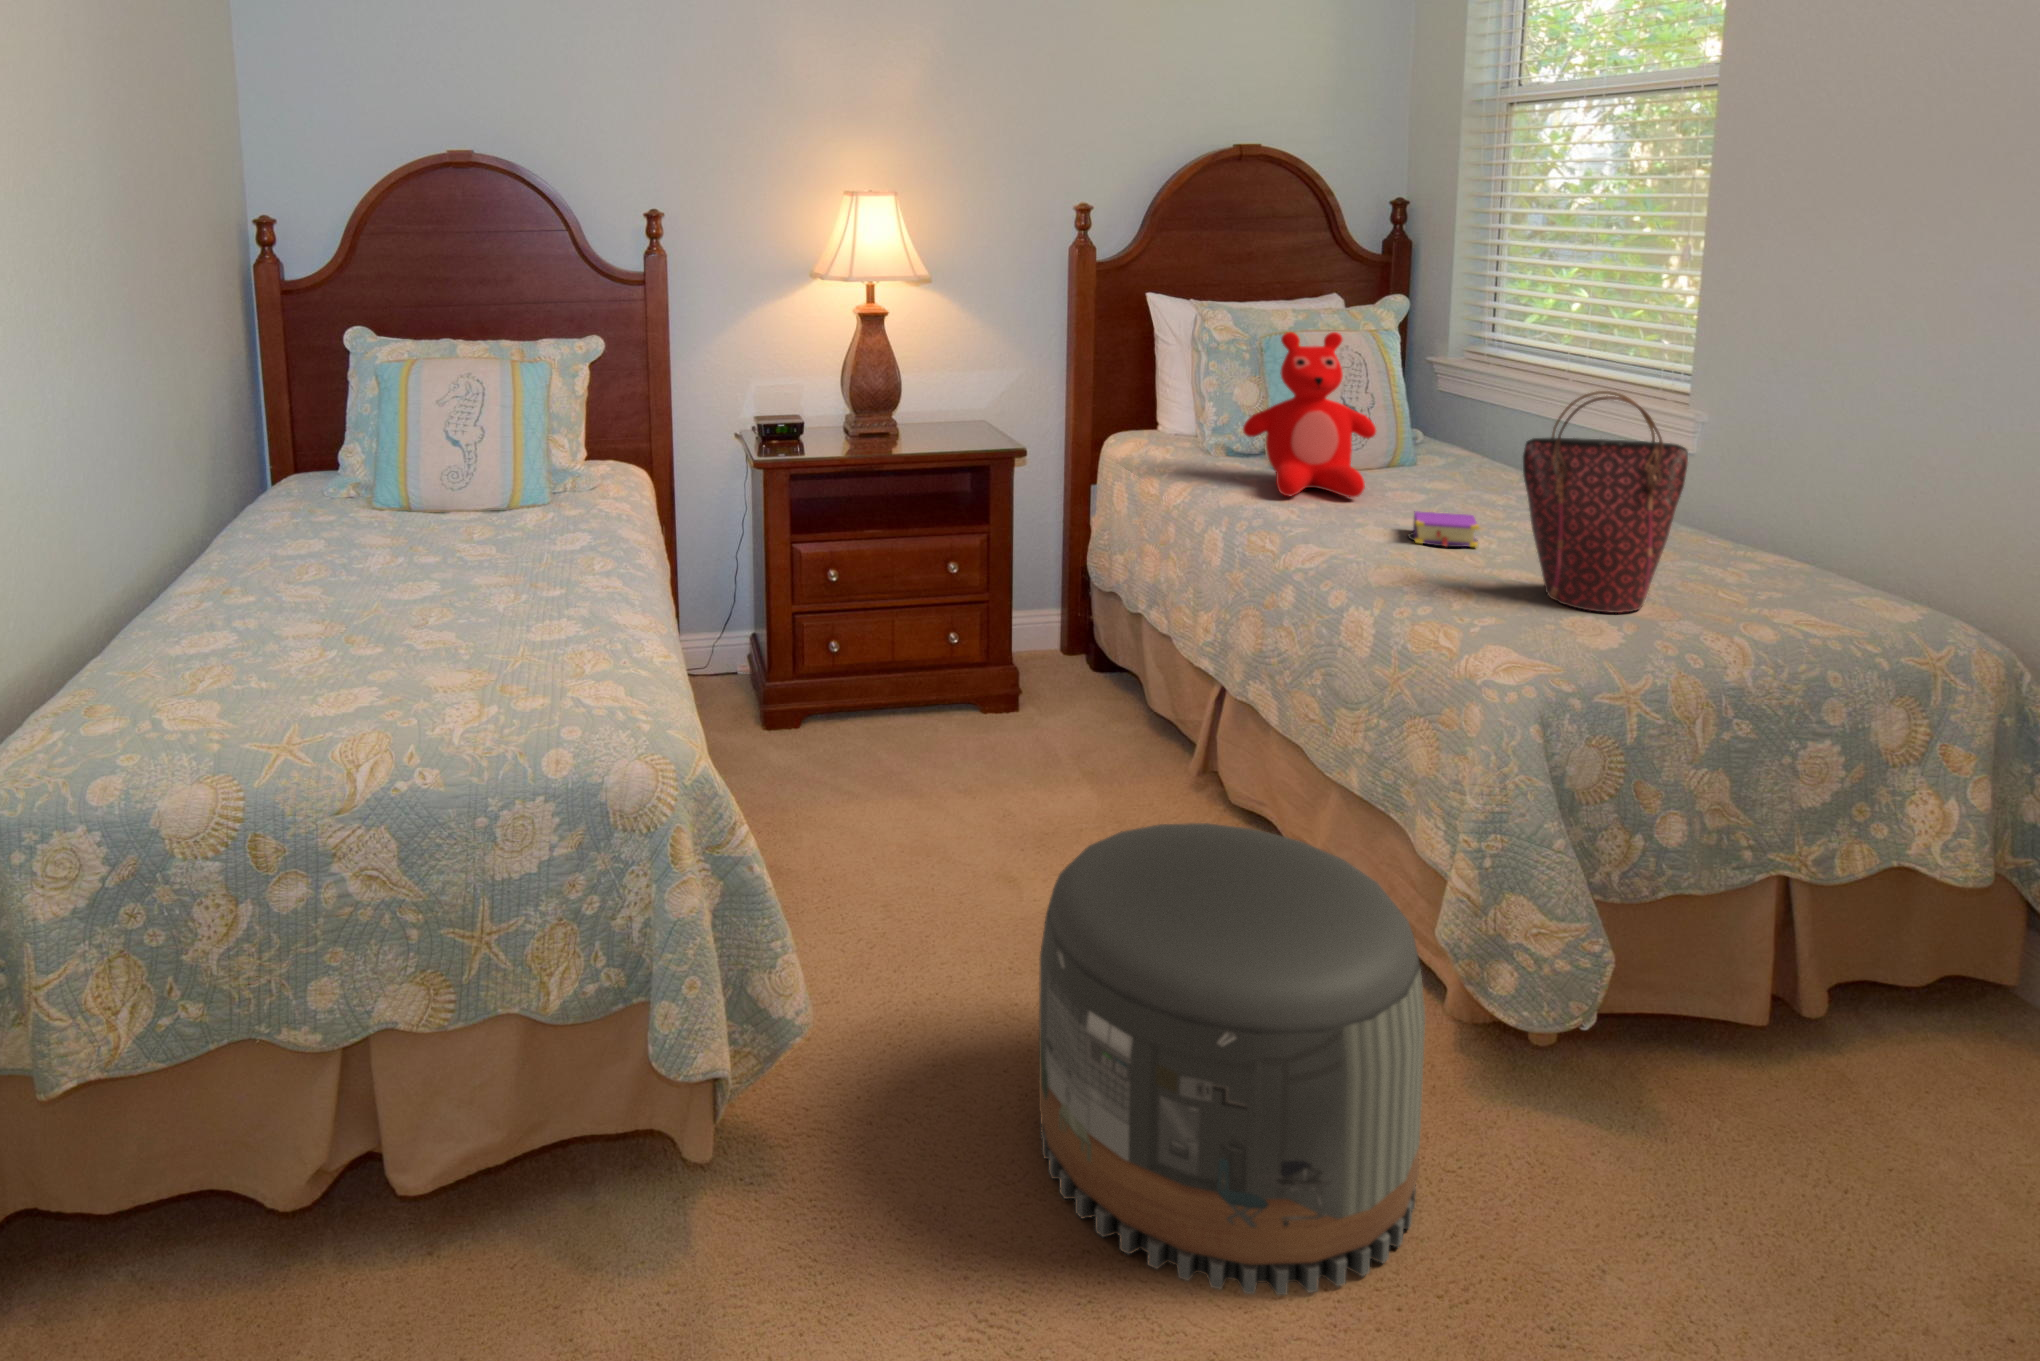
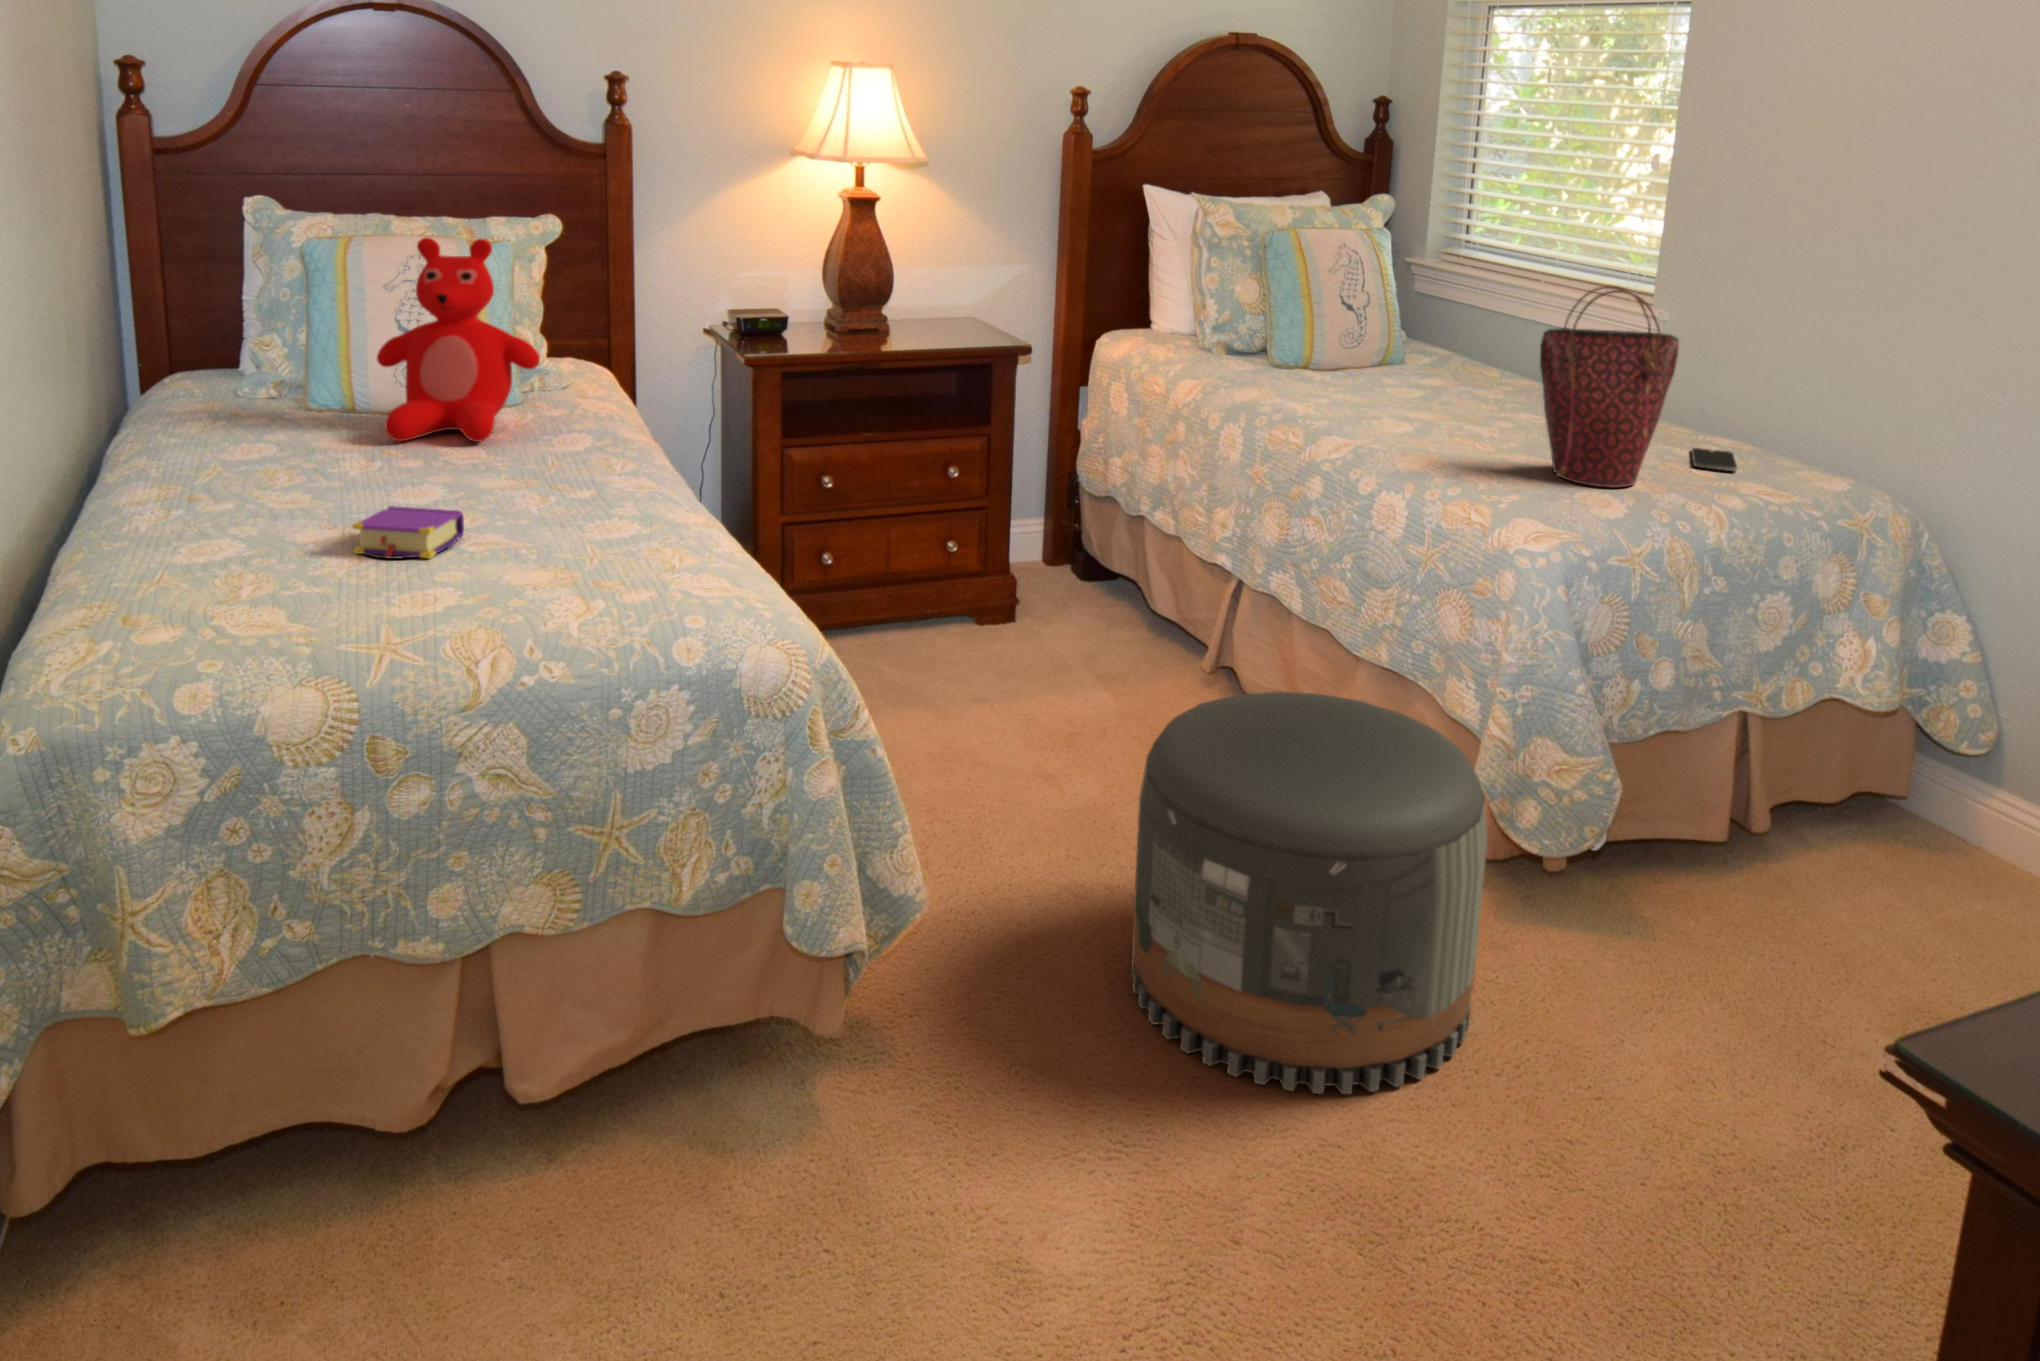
teddy bear: present [1243,332,1376,498] -> present [377,238,540,442]
book: present [1408,511,1479,547] -> present [352,506,464,559]
smartphone: none [1721,567,1775,596] -> present [1692,448,1737,471]

